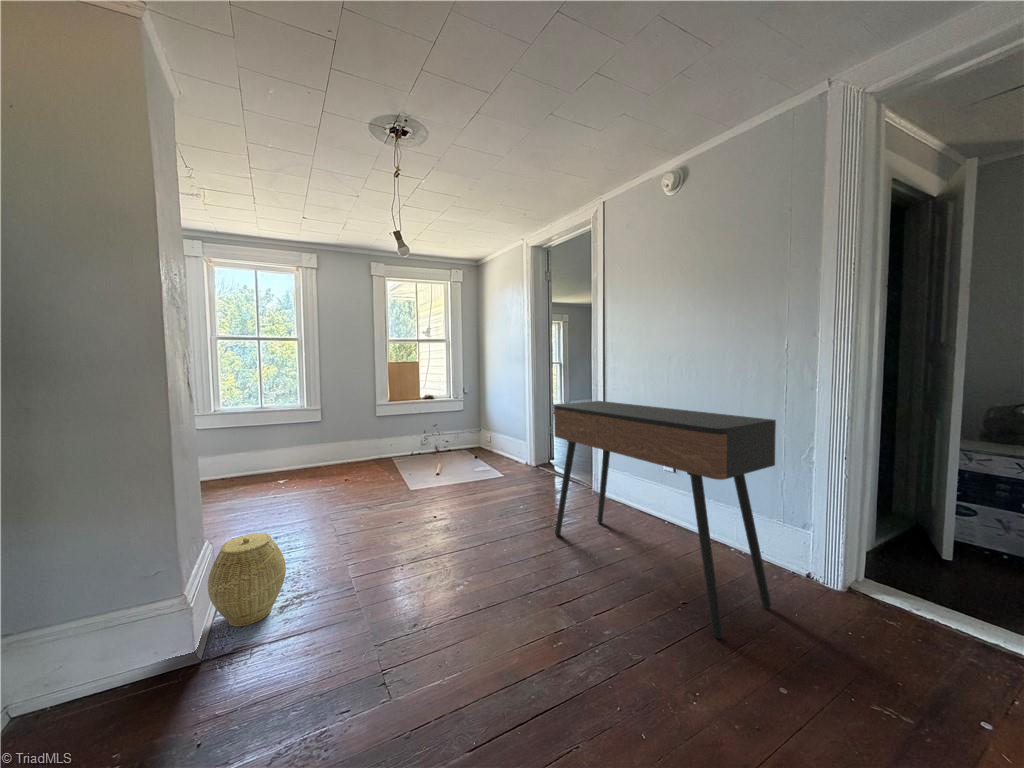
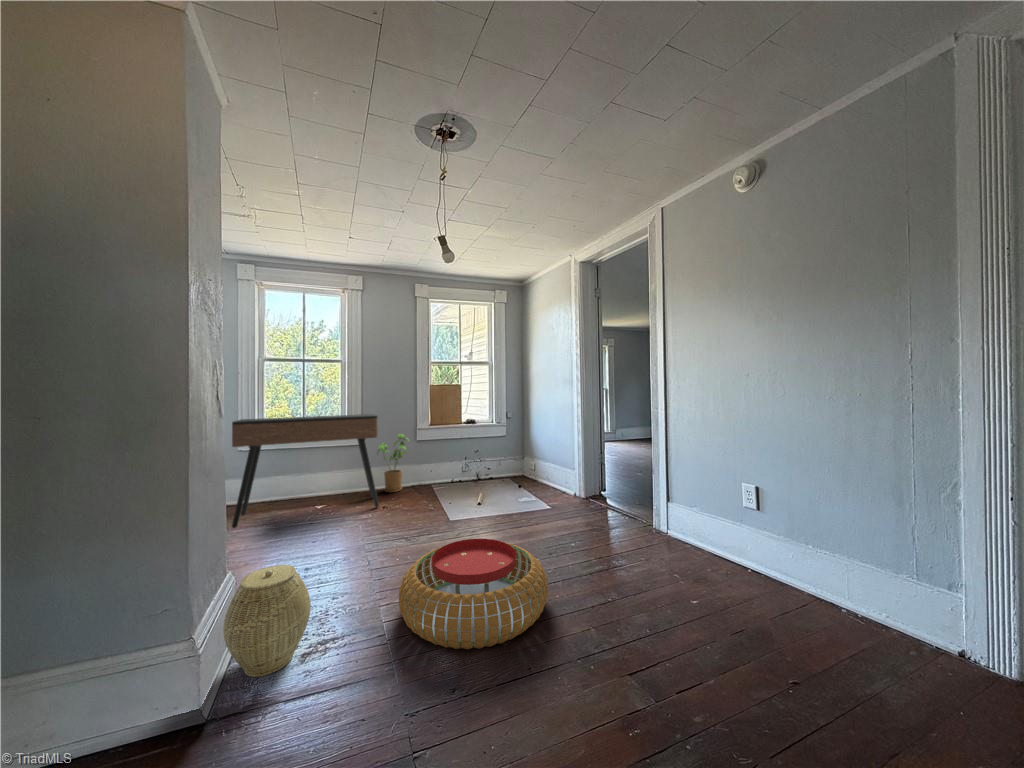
console table: present [554,401,776,638] -> present [232,414,379,528]
house plant: none [336,411,369,467] -> present [377,434,409,492]
pouf: none [365,505,496,595] -> present [399,539,548,649]

